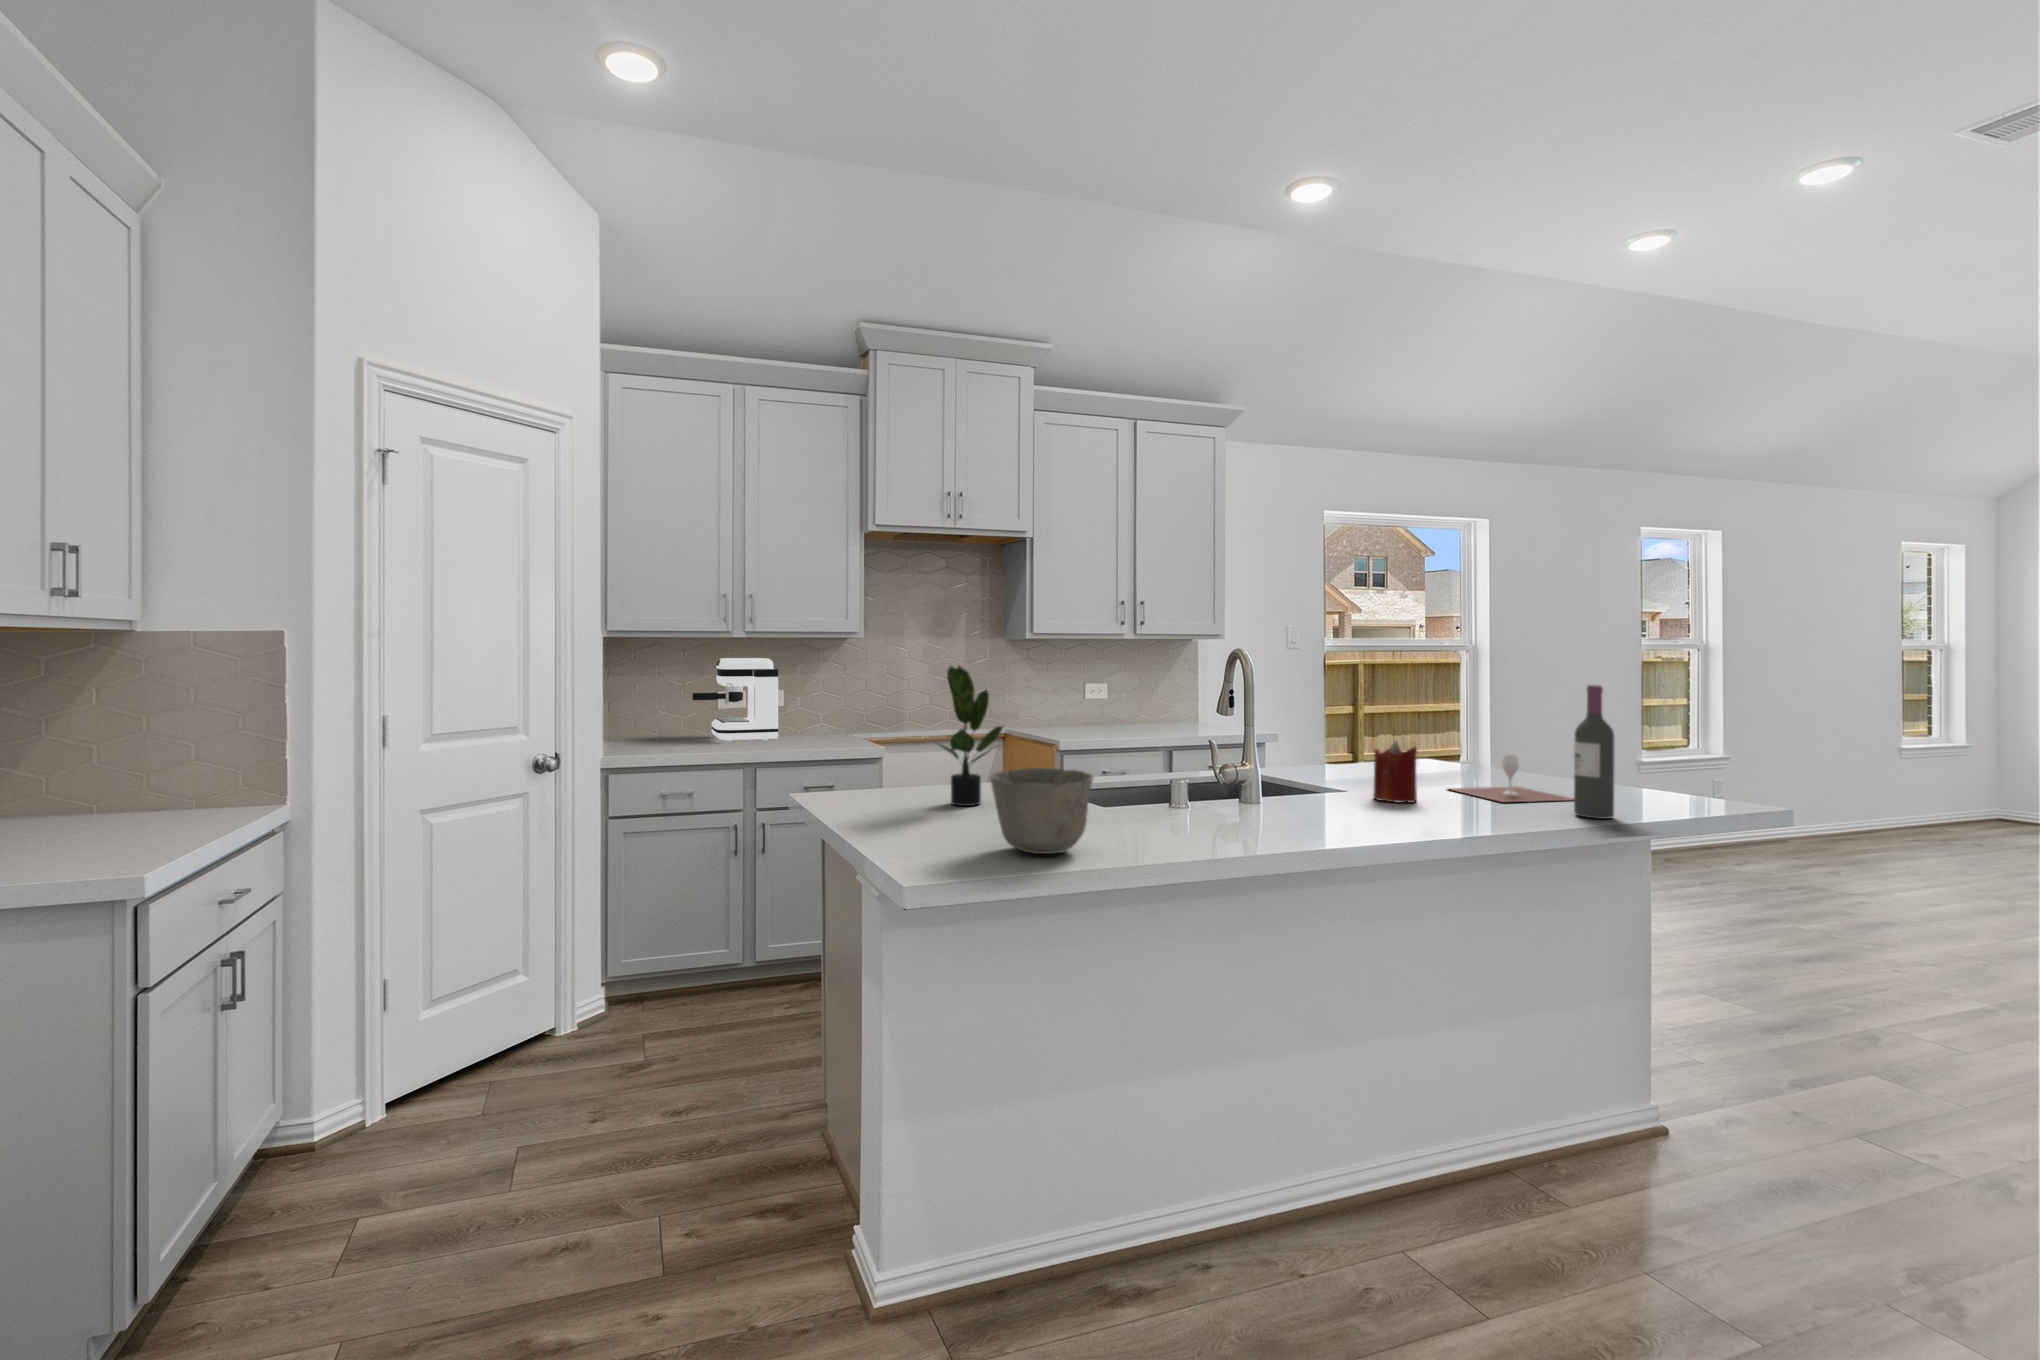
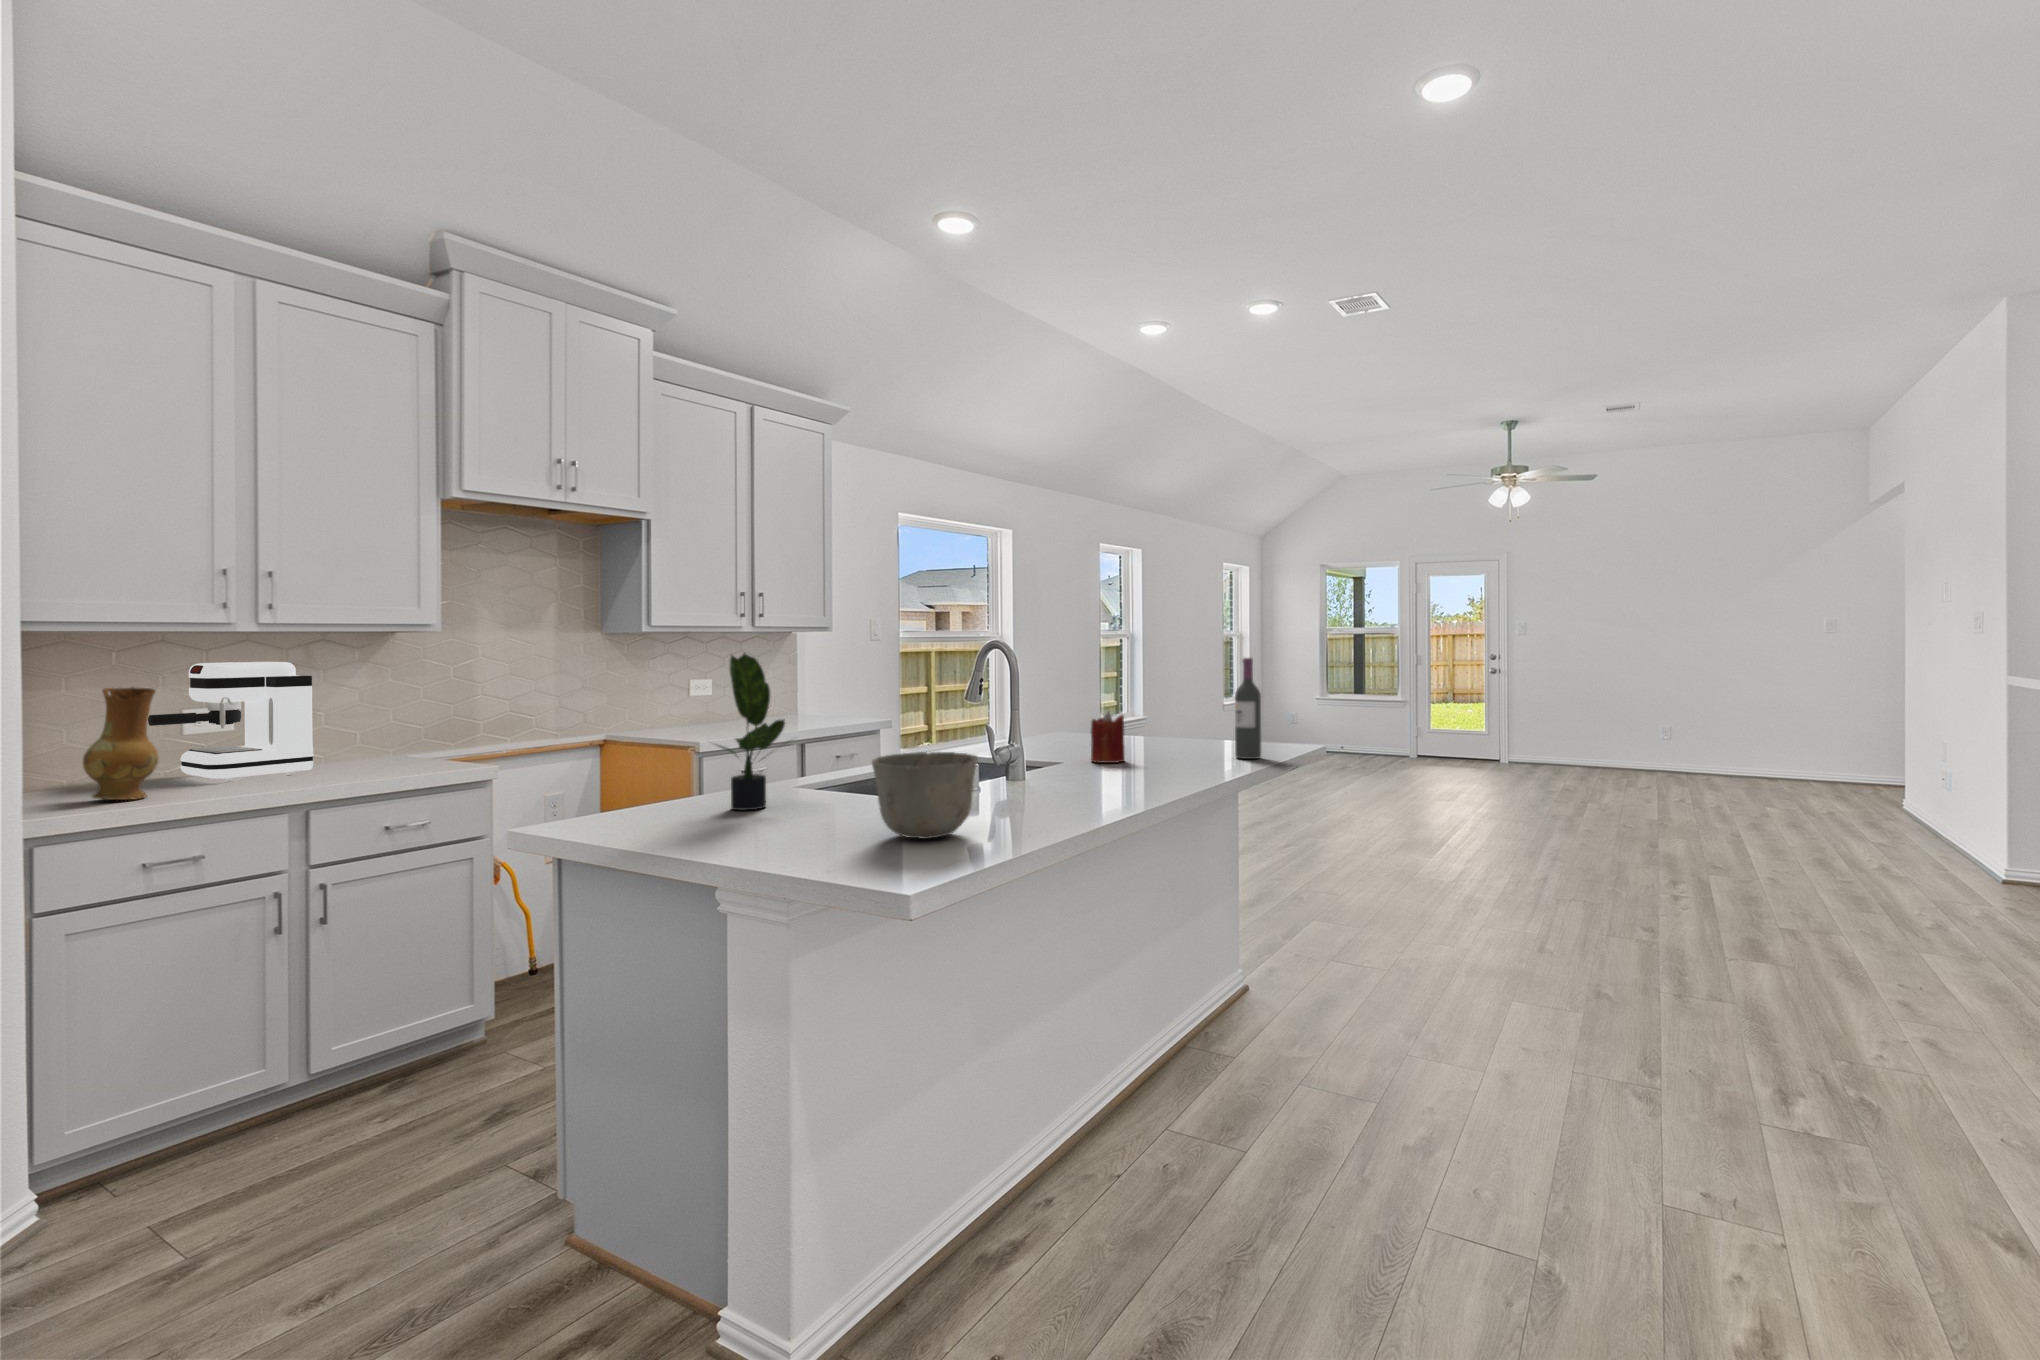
ceramic jug: none [644,674,682,750] -> present [83,687,158,800]
wine glass: present [1450,755,1574,802] -> none [1124,718,1220,755]

